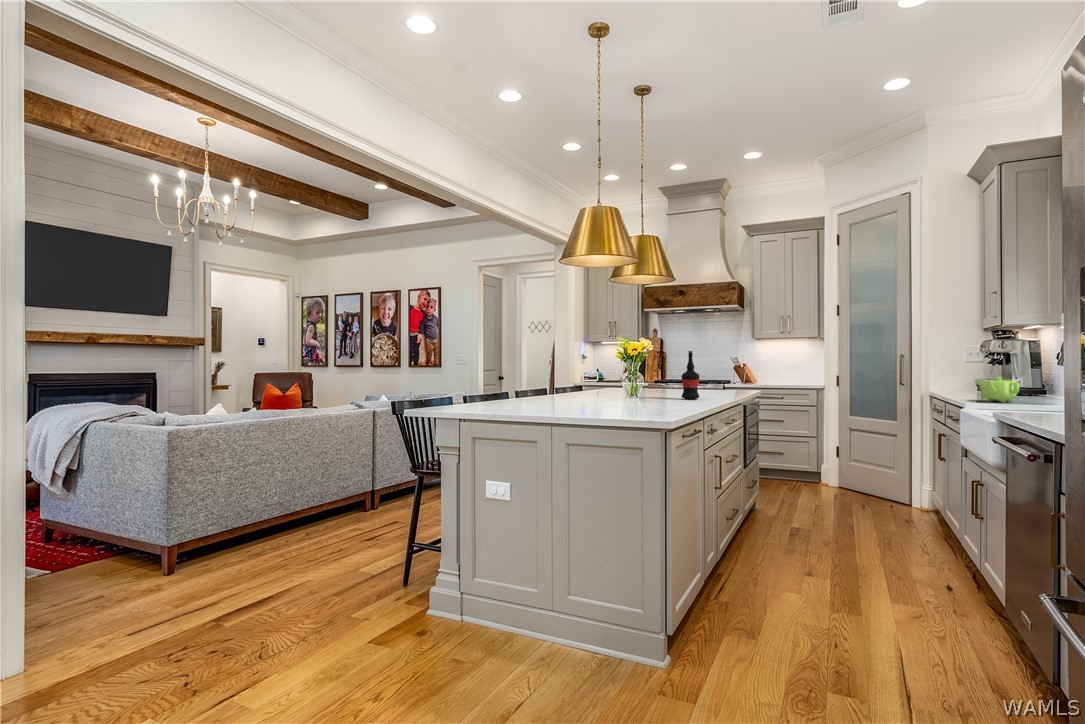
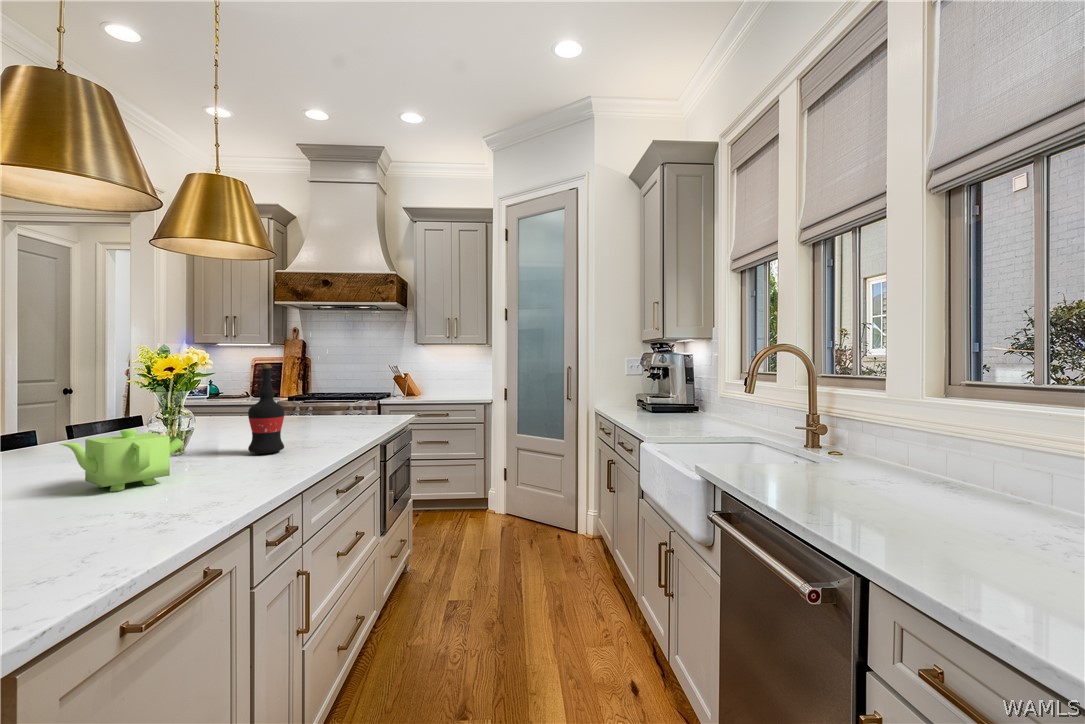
teapot: present [977,377,1019,402] -> present [60,429,184,491]

